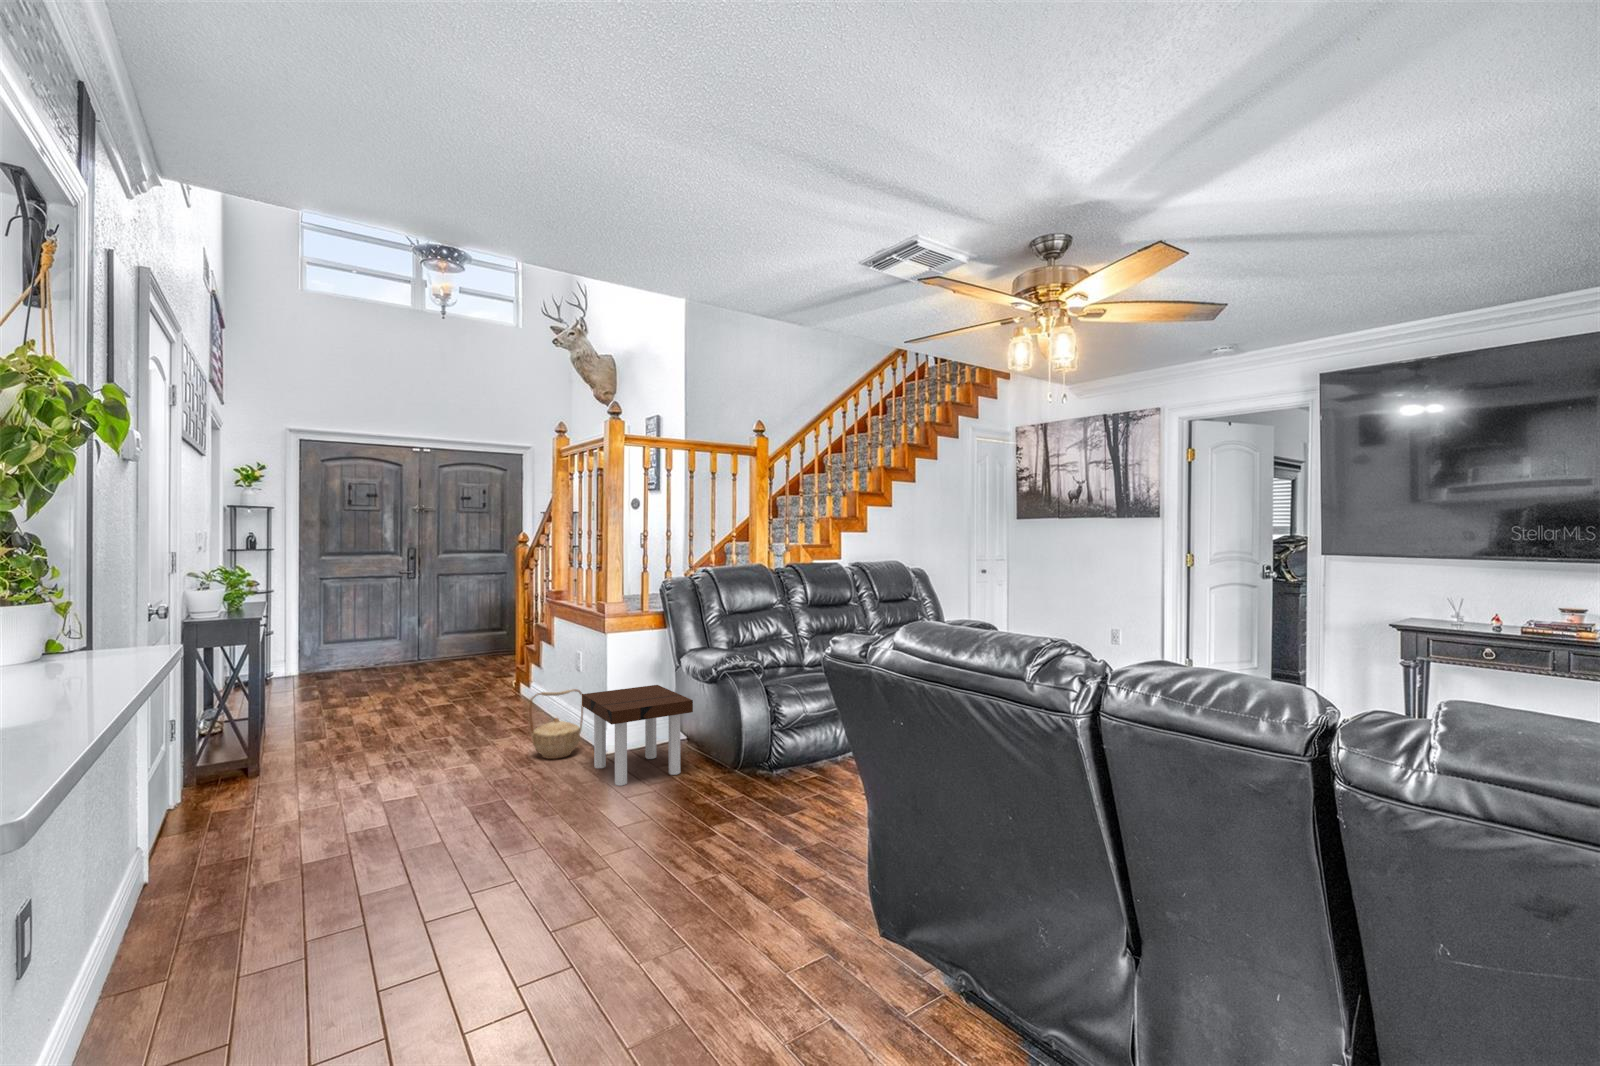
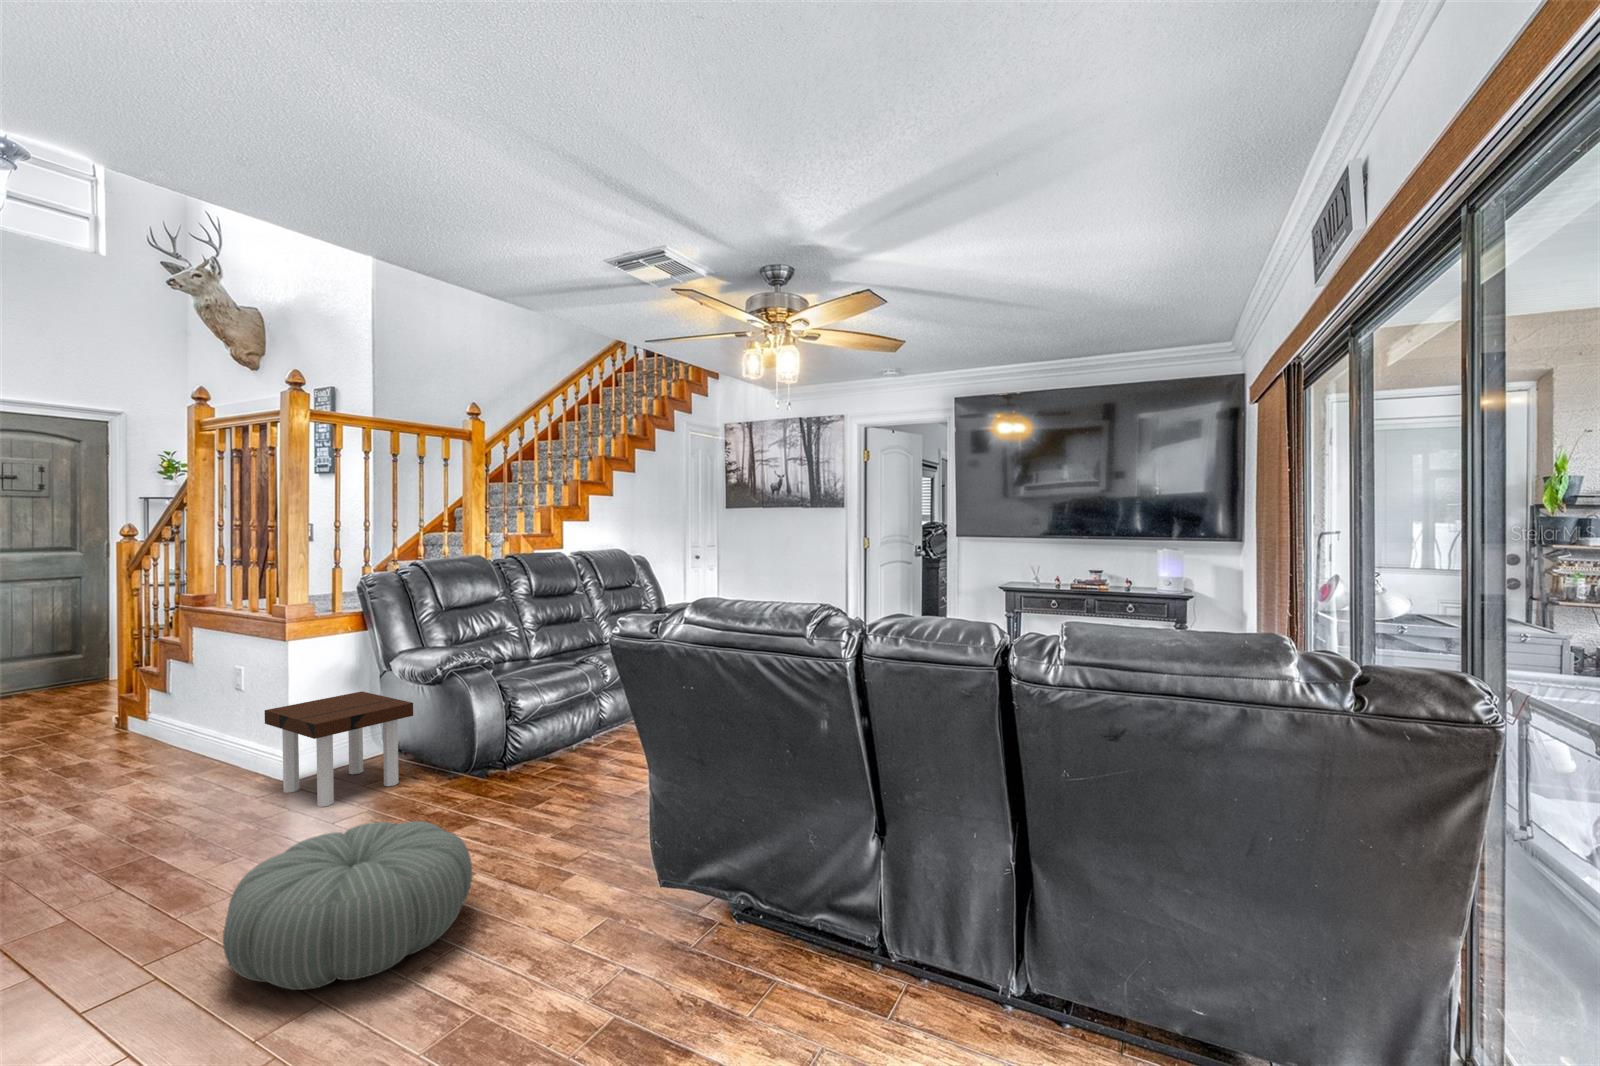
basket: present [529,689,583,759] -> none [185,706,261,792]
pouf: none [505,811,708,959] -> present [223,821,472,990]

